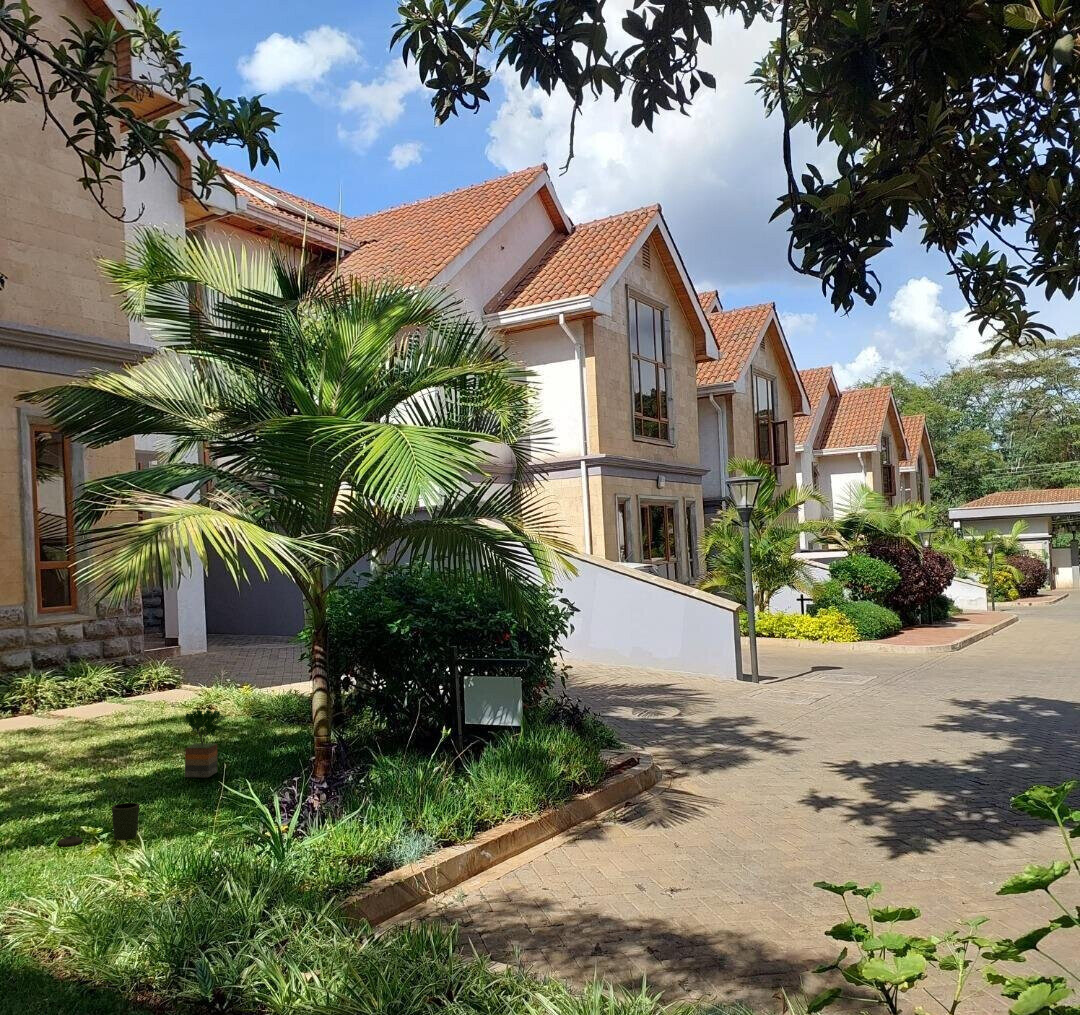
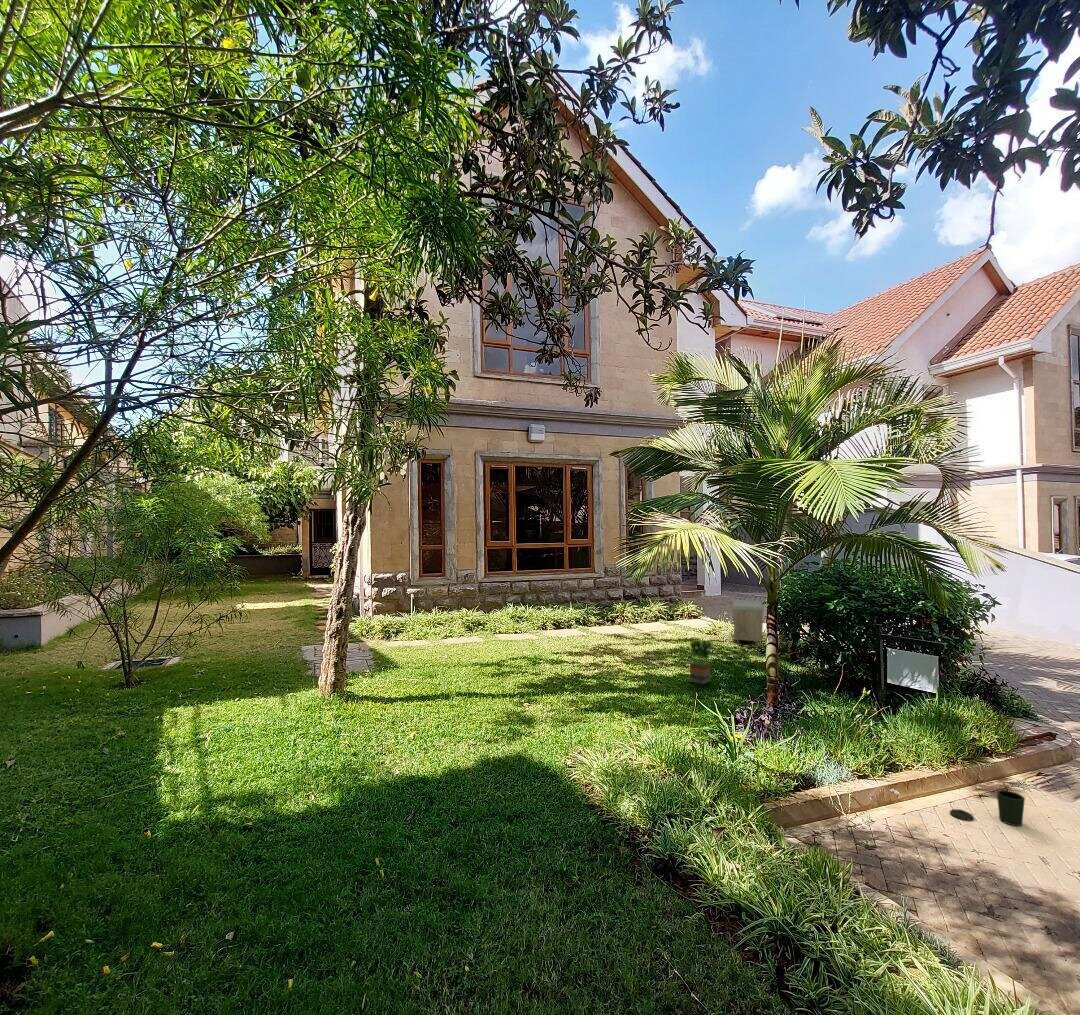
storage bench: none [236,647,284,716] -> present [731,600,763,644]
trash can: present [57,803,139,846] -> present [950,790,1025,826]

